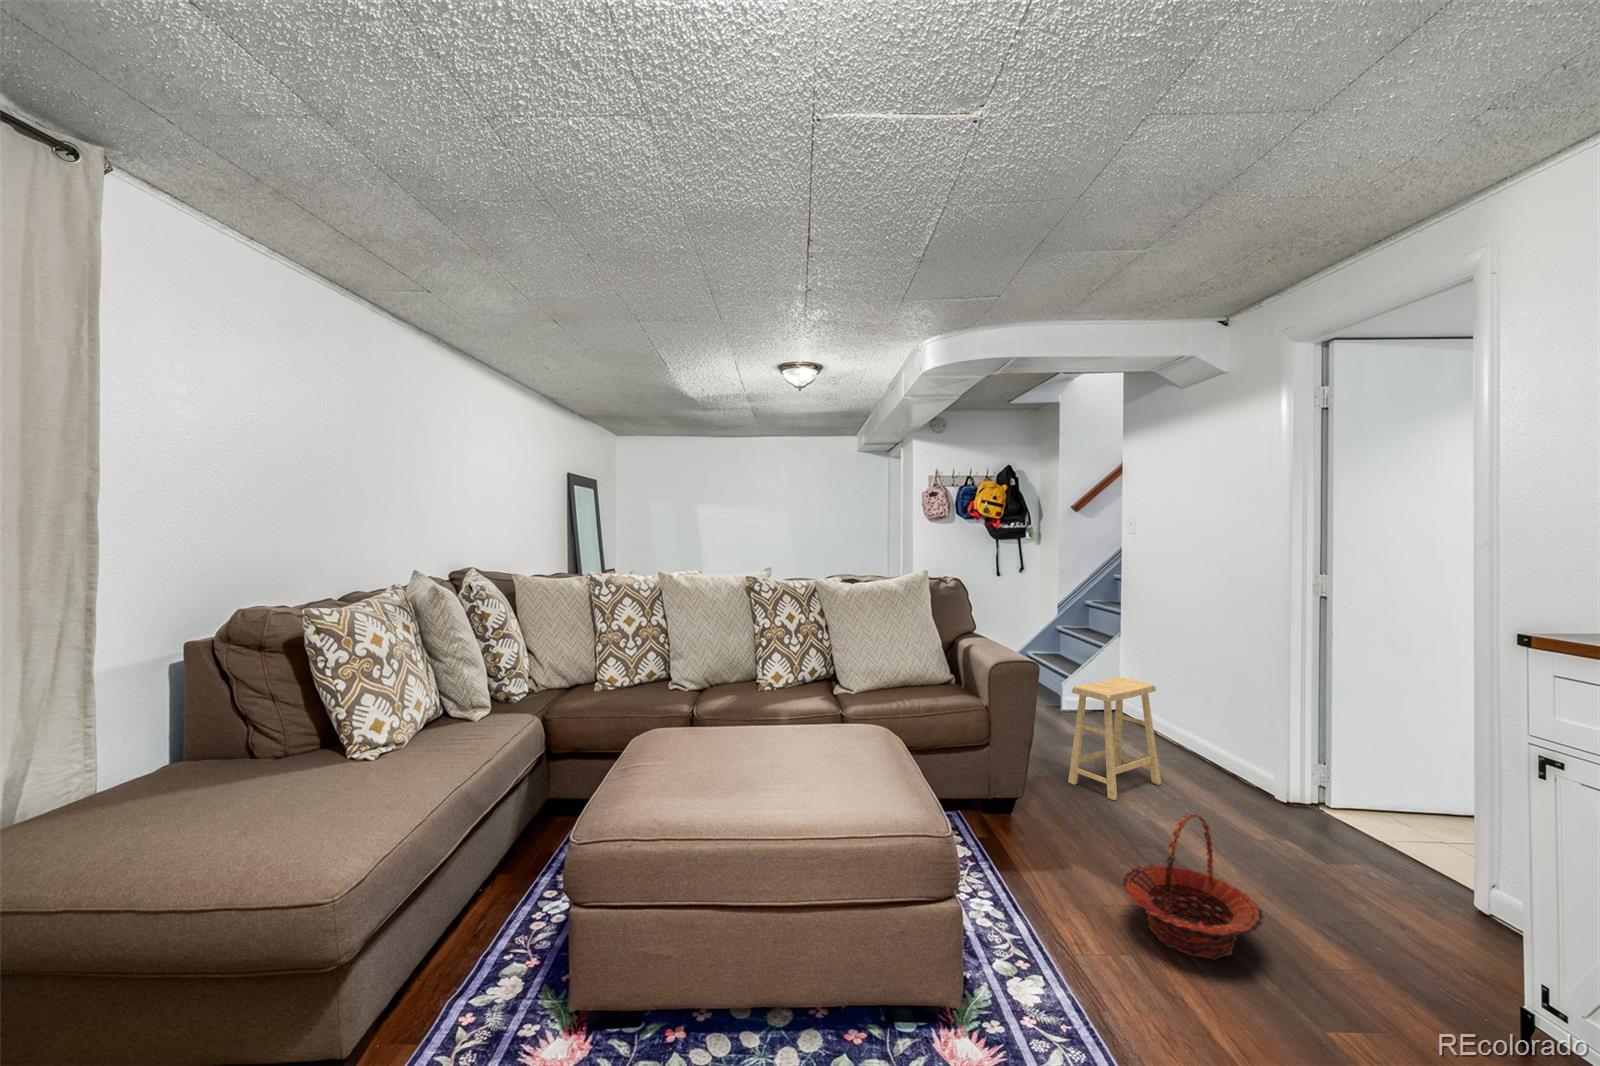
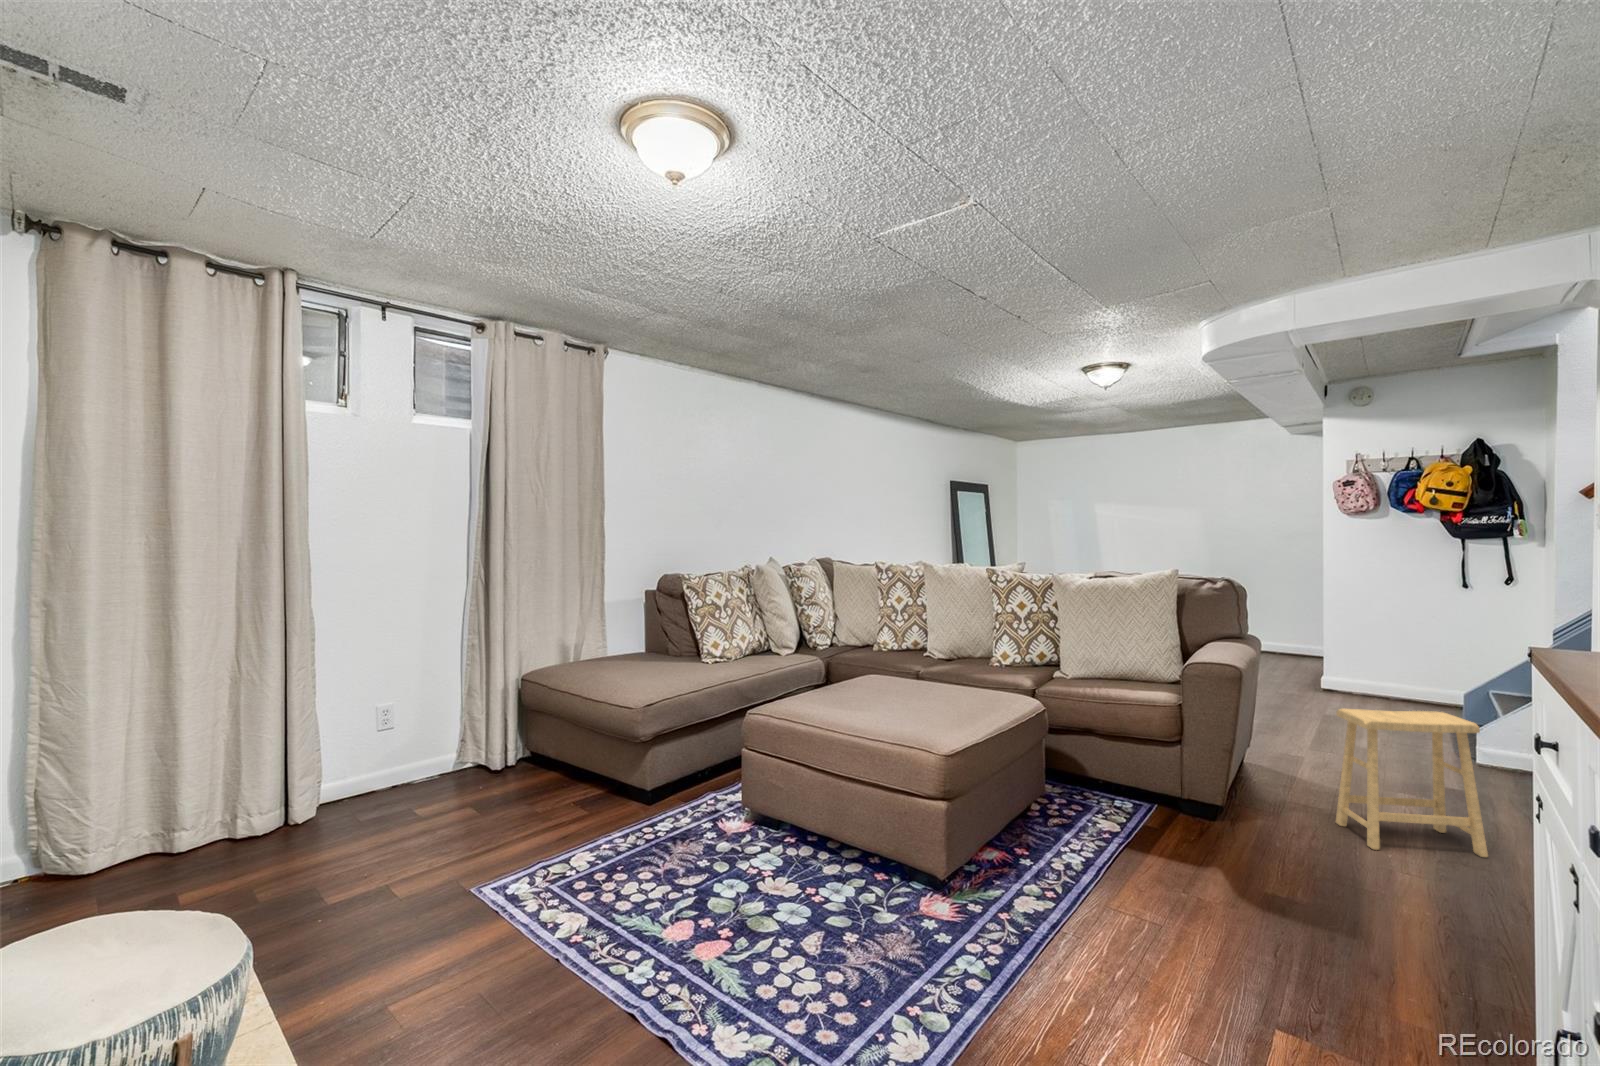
basket: present [1123,814,1264,959] -> none [1183,814,1334,963]

